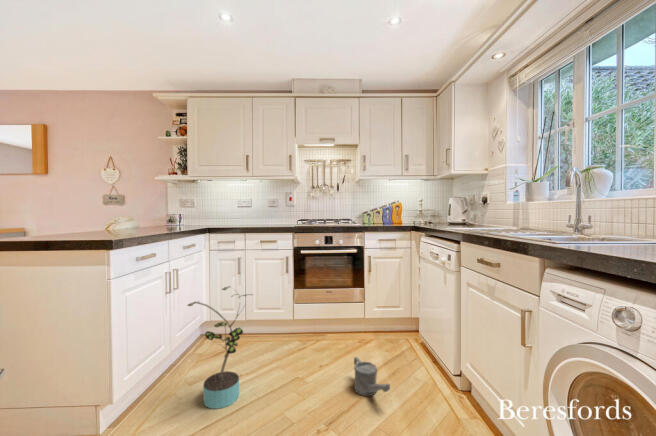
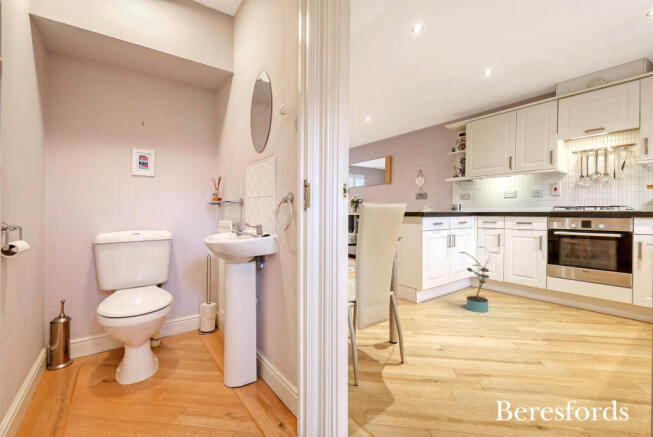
watering can: present [354,357,390,396] -> none [580,314,605,341]

